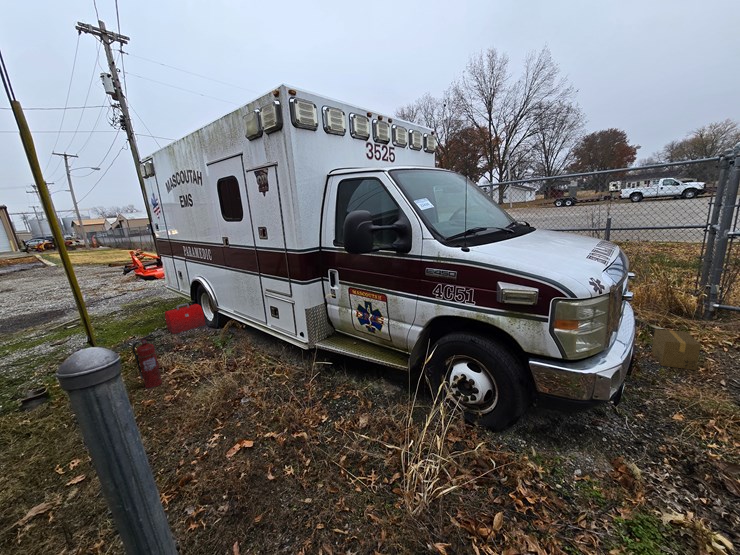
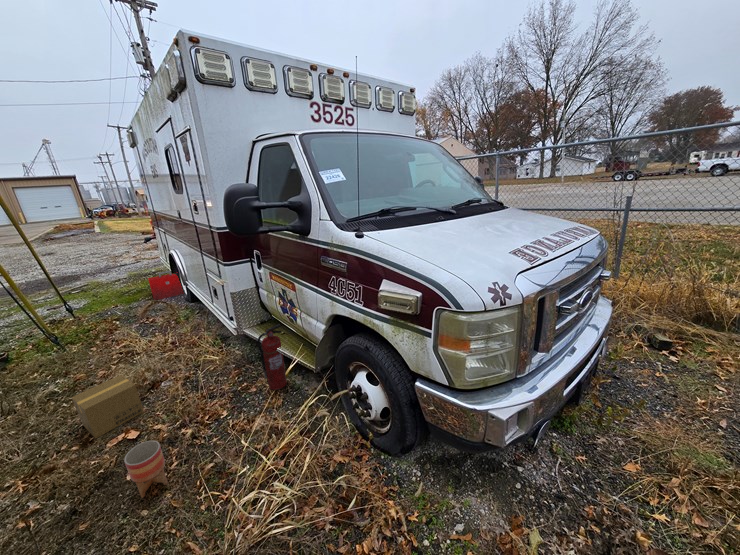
cardboard box: present [652,329,701,370] -> present [72,375,144,439]
fire extinguisher: present [132,334,162,388] -> present [257,324,287,390]
planter: none [281,440,313,493] -> present [124,441,168,498]

